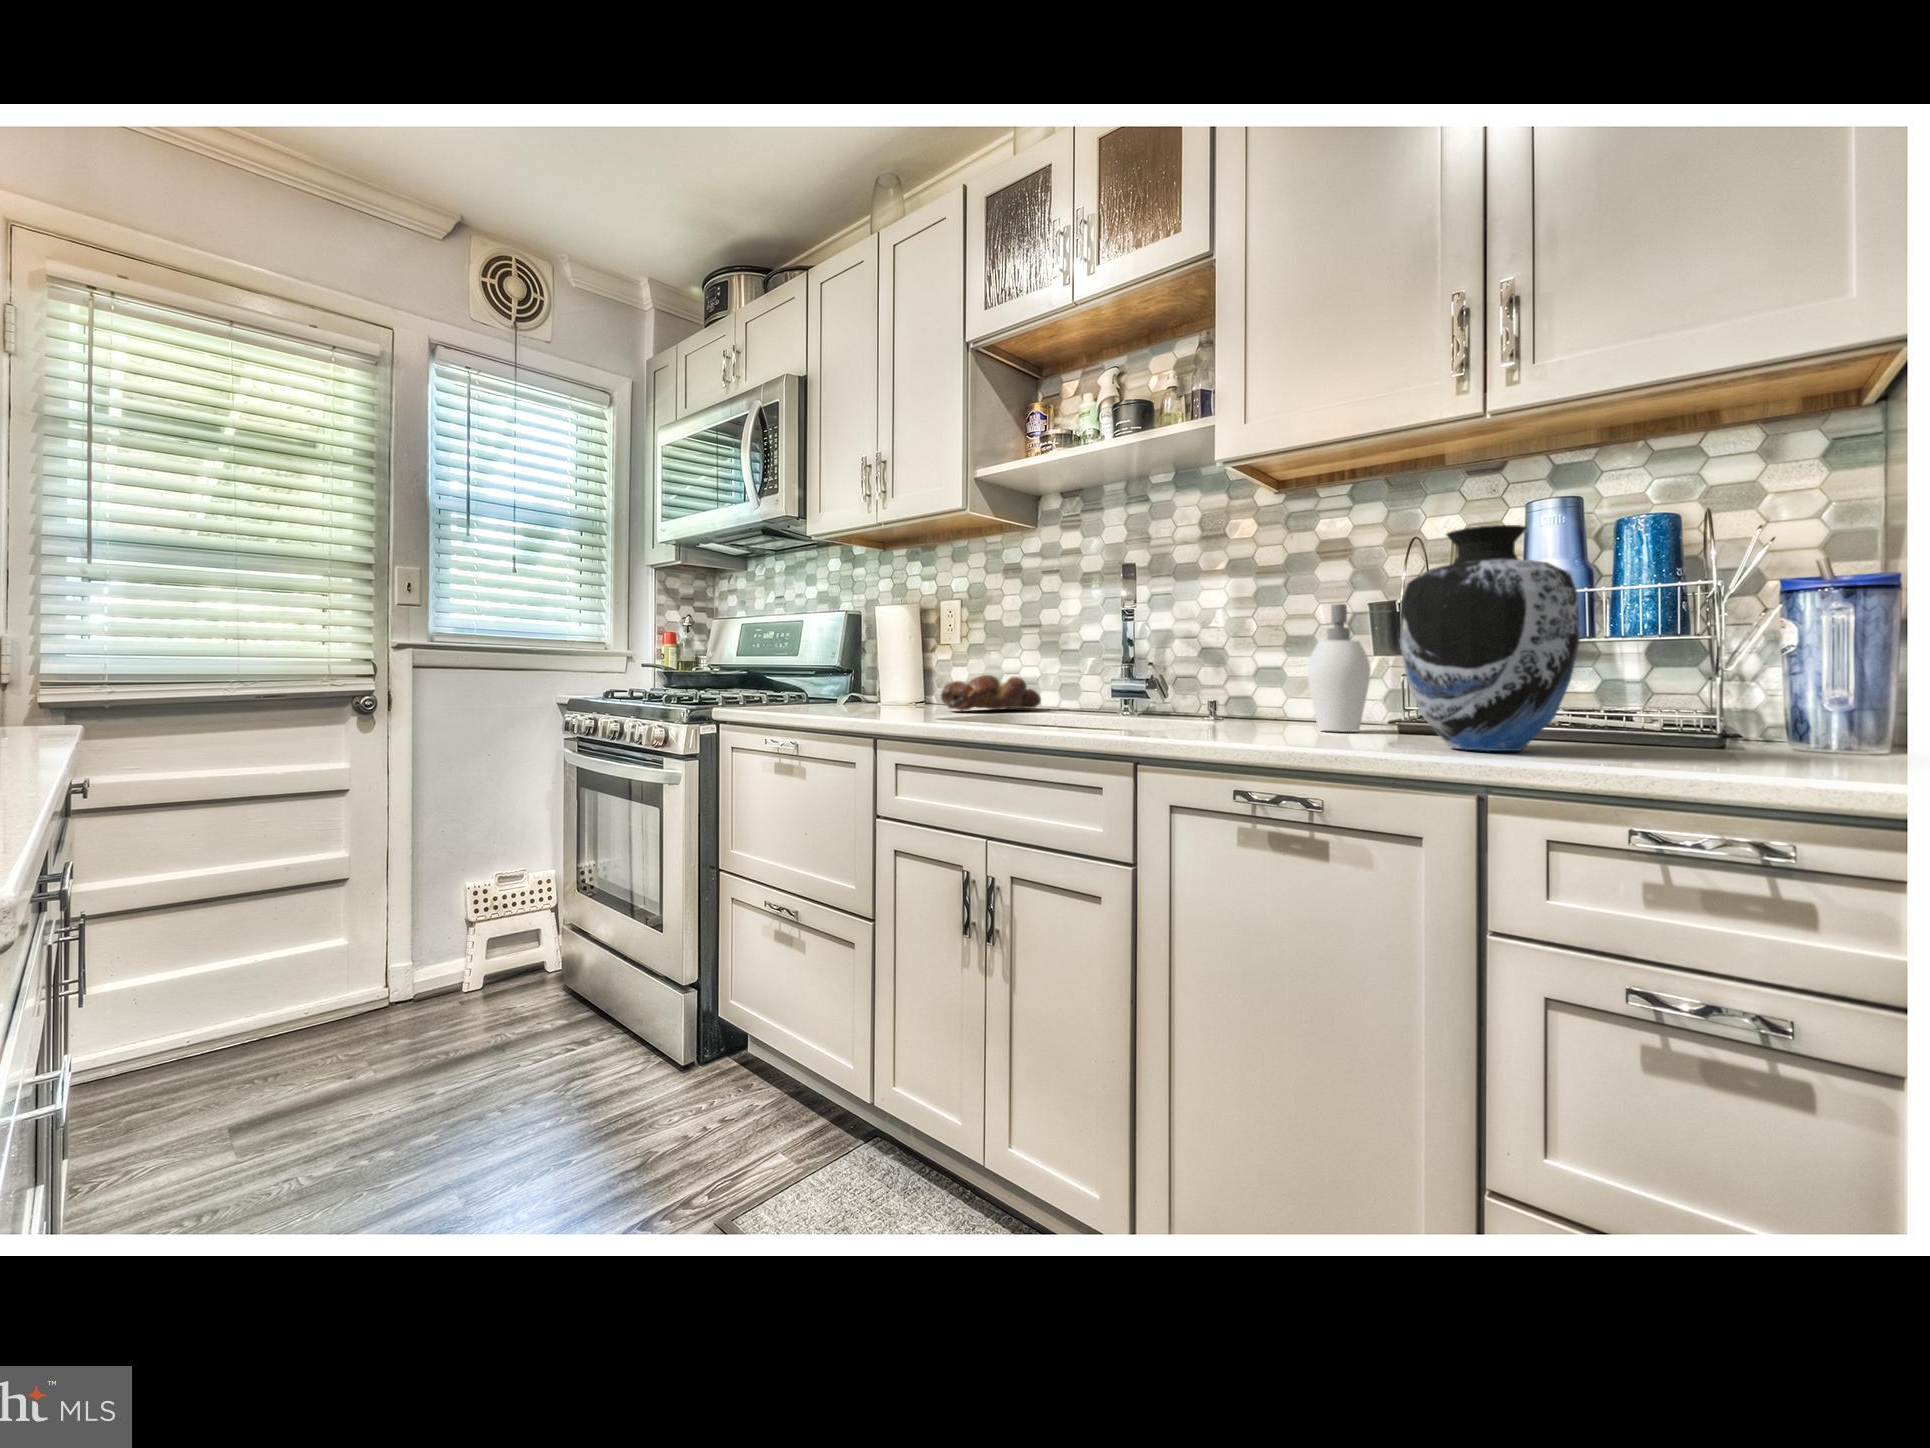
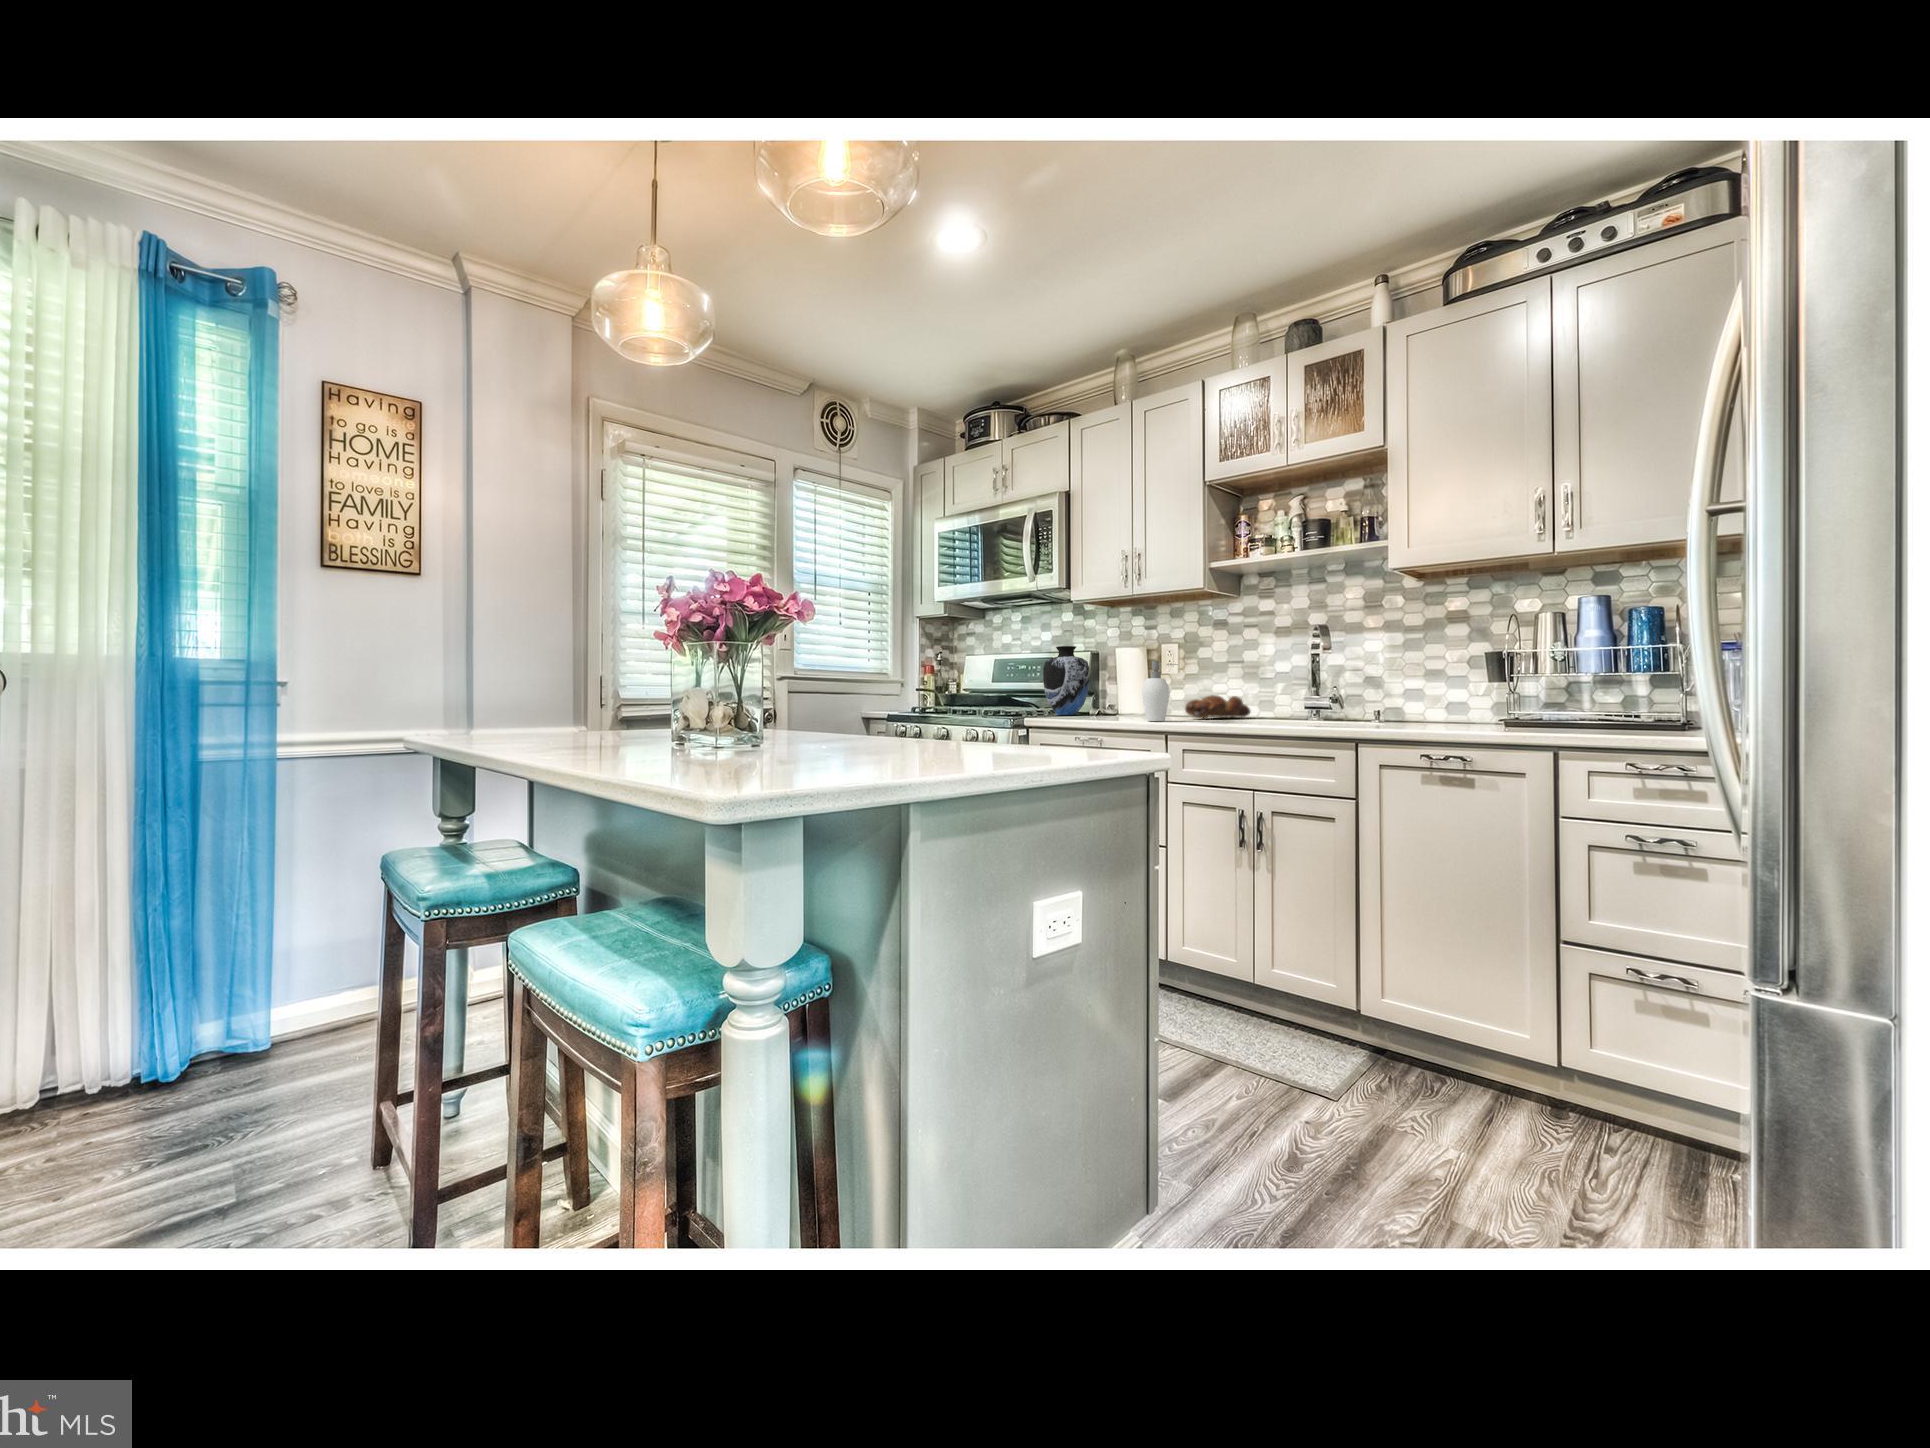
vase: present [1399,525,1580,751] -> present [1043,646,1090,715]
soap dispenser: present [1308,604,1385,732] -> present [1142,661,1177,721]

